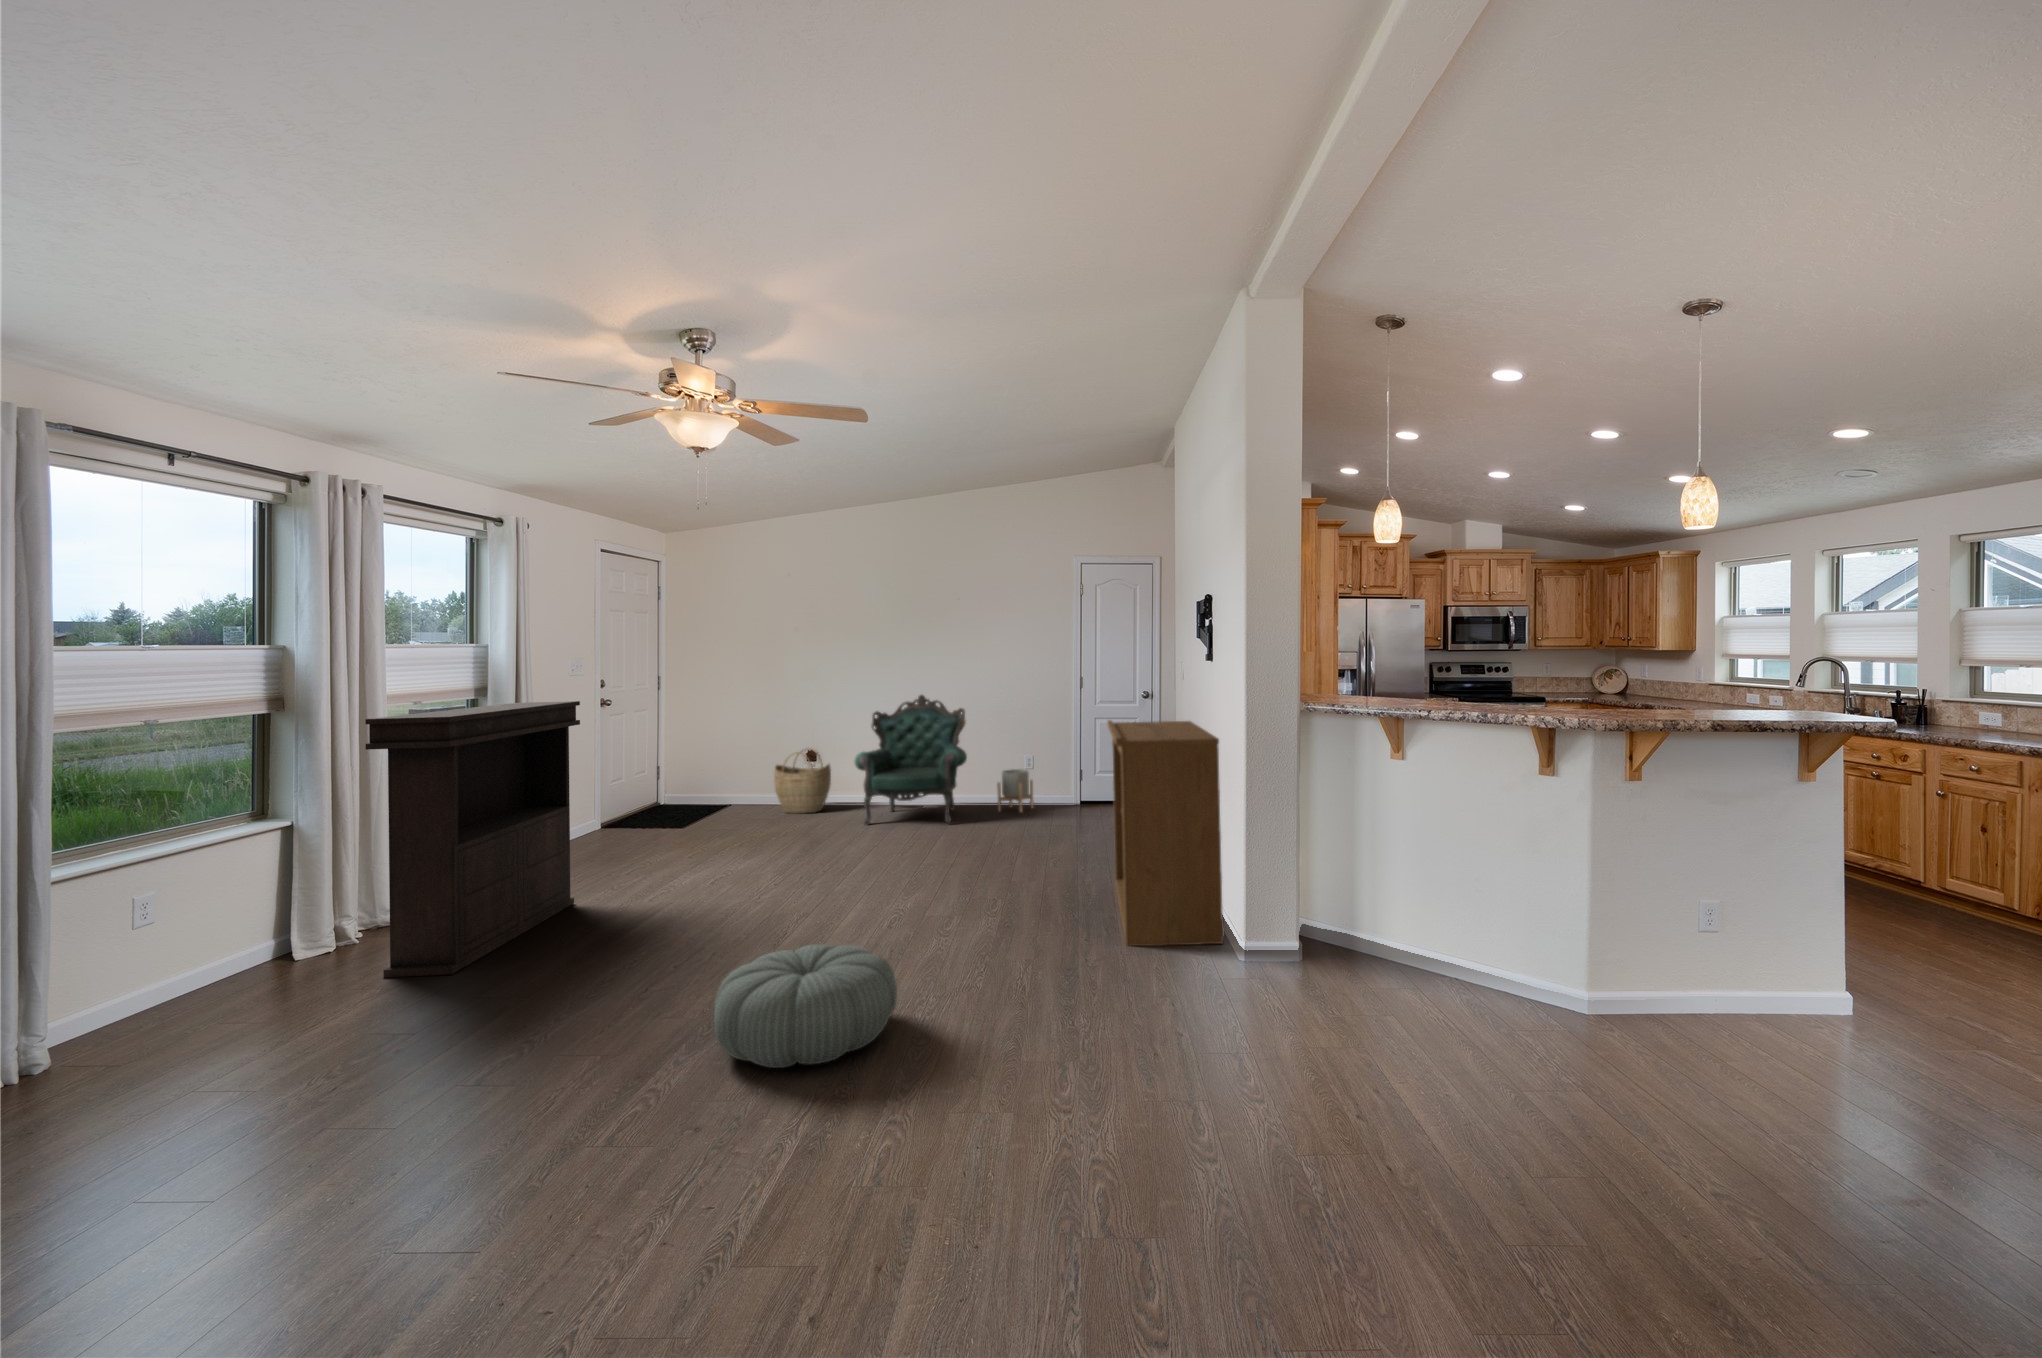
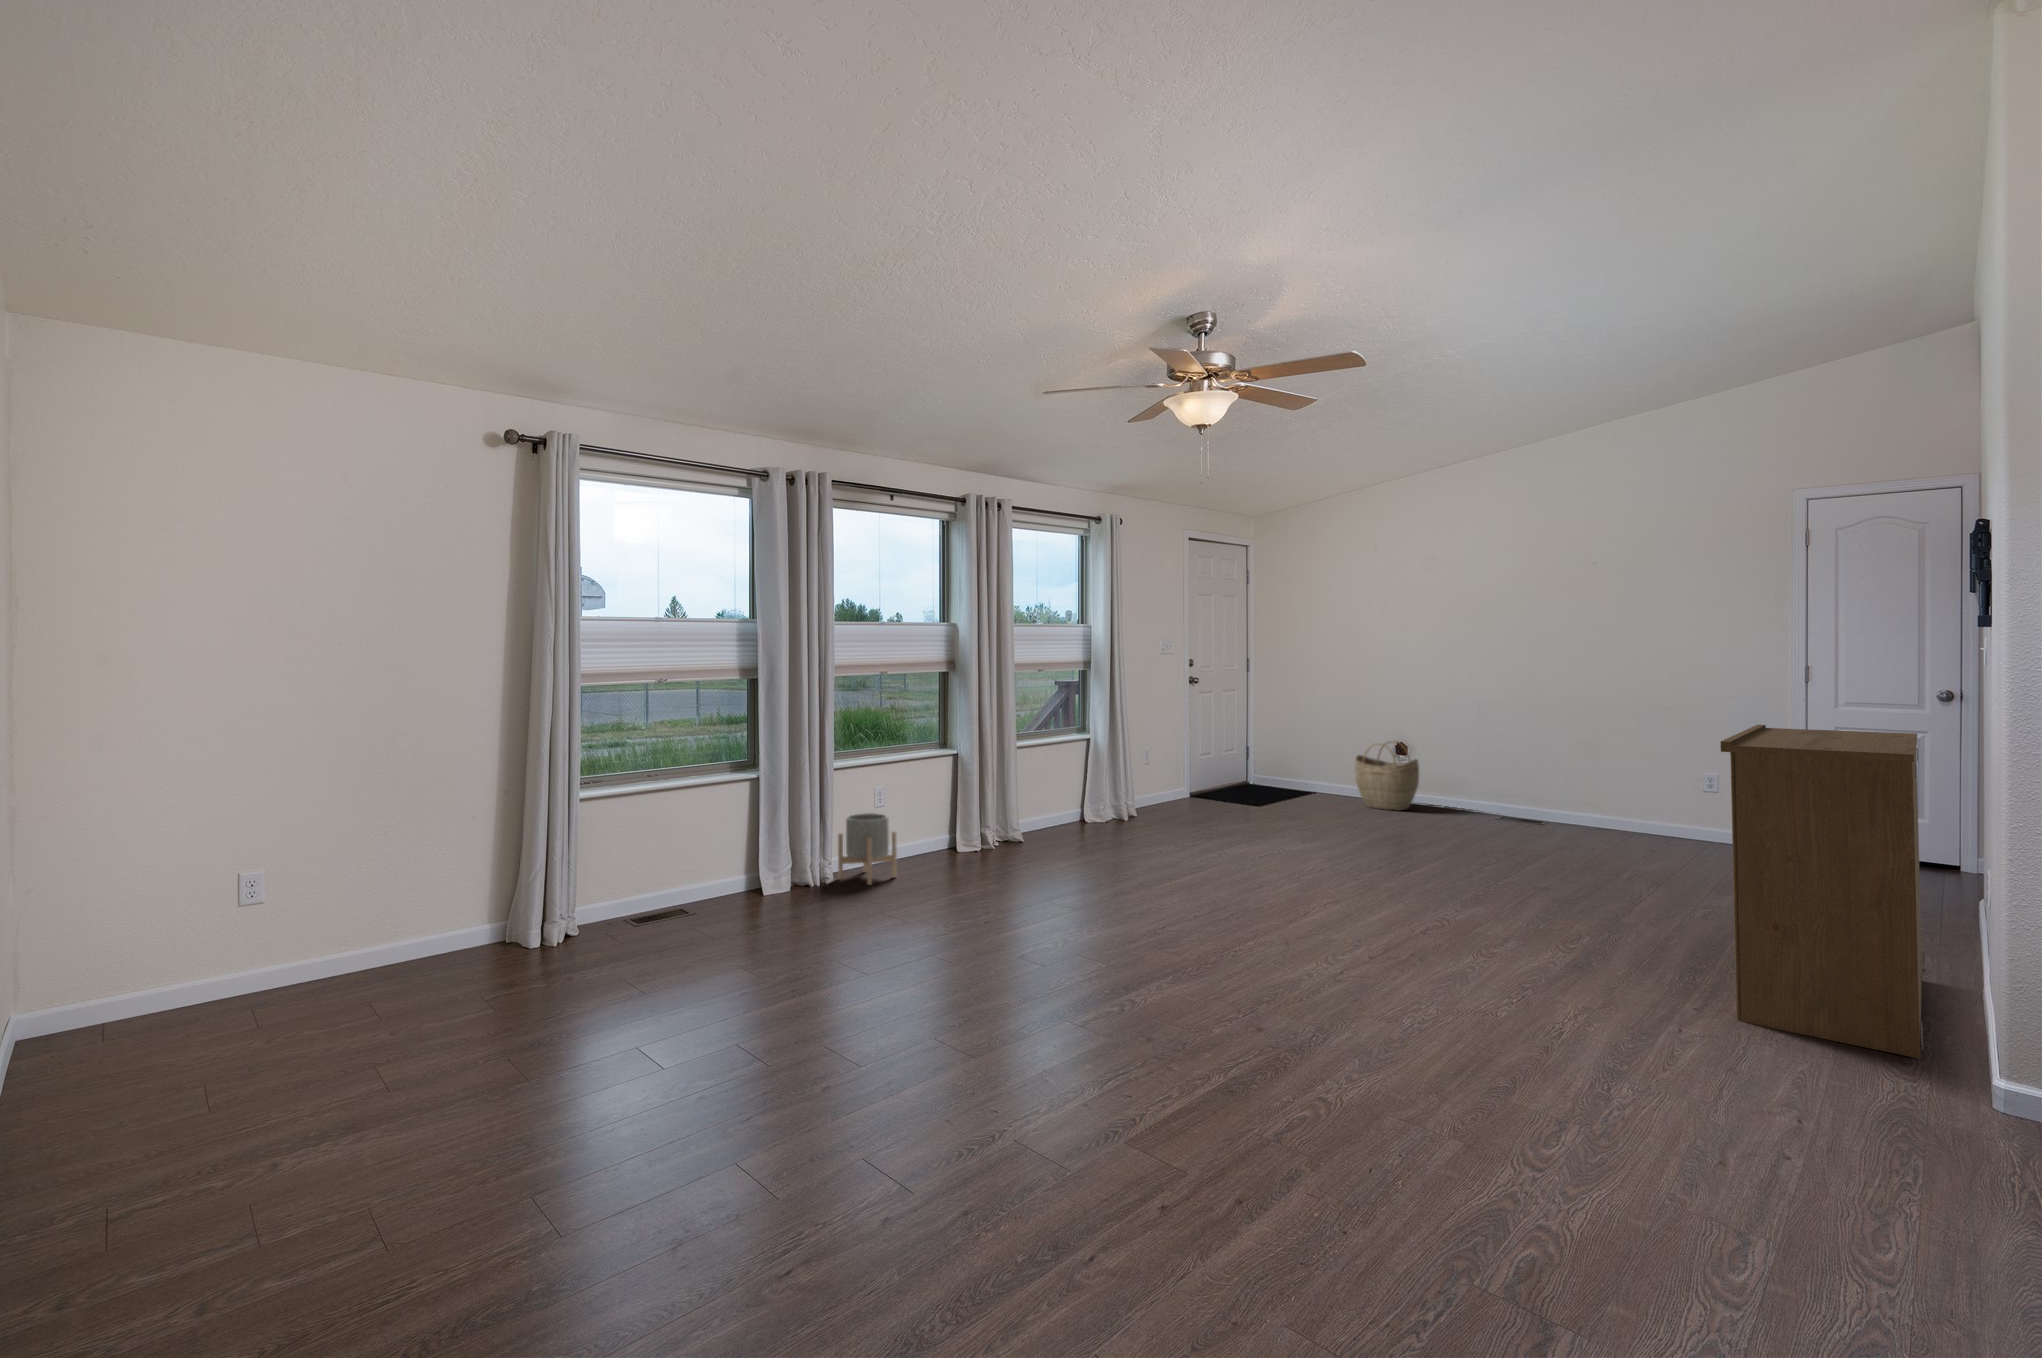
armchair: present [855,695,967,825] -> none [1438,687,1591,844]
console table: present [365,701,580,978] -> none [990,673,1148,882]
planter: present [997,769,1034,812] -> present [838,813,897,885]
pouf: present [714,945,897,1068] -> none [1193,911,1375,1021]

